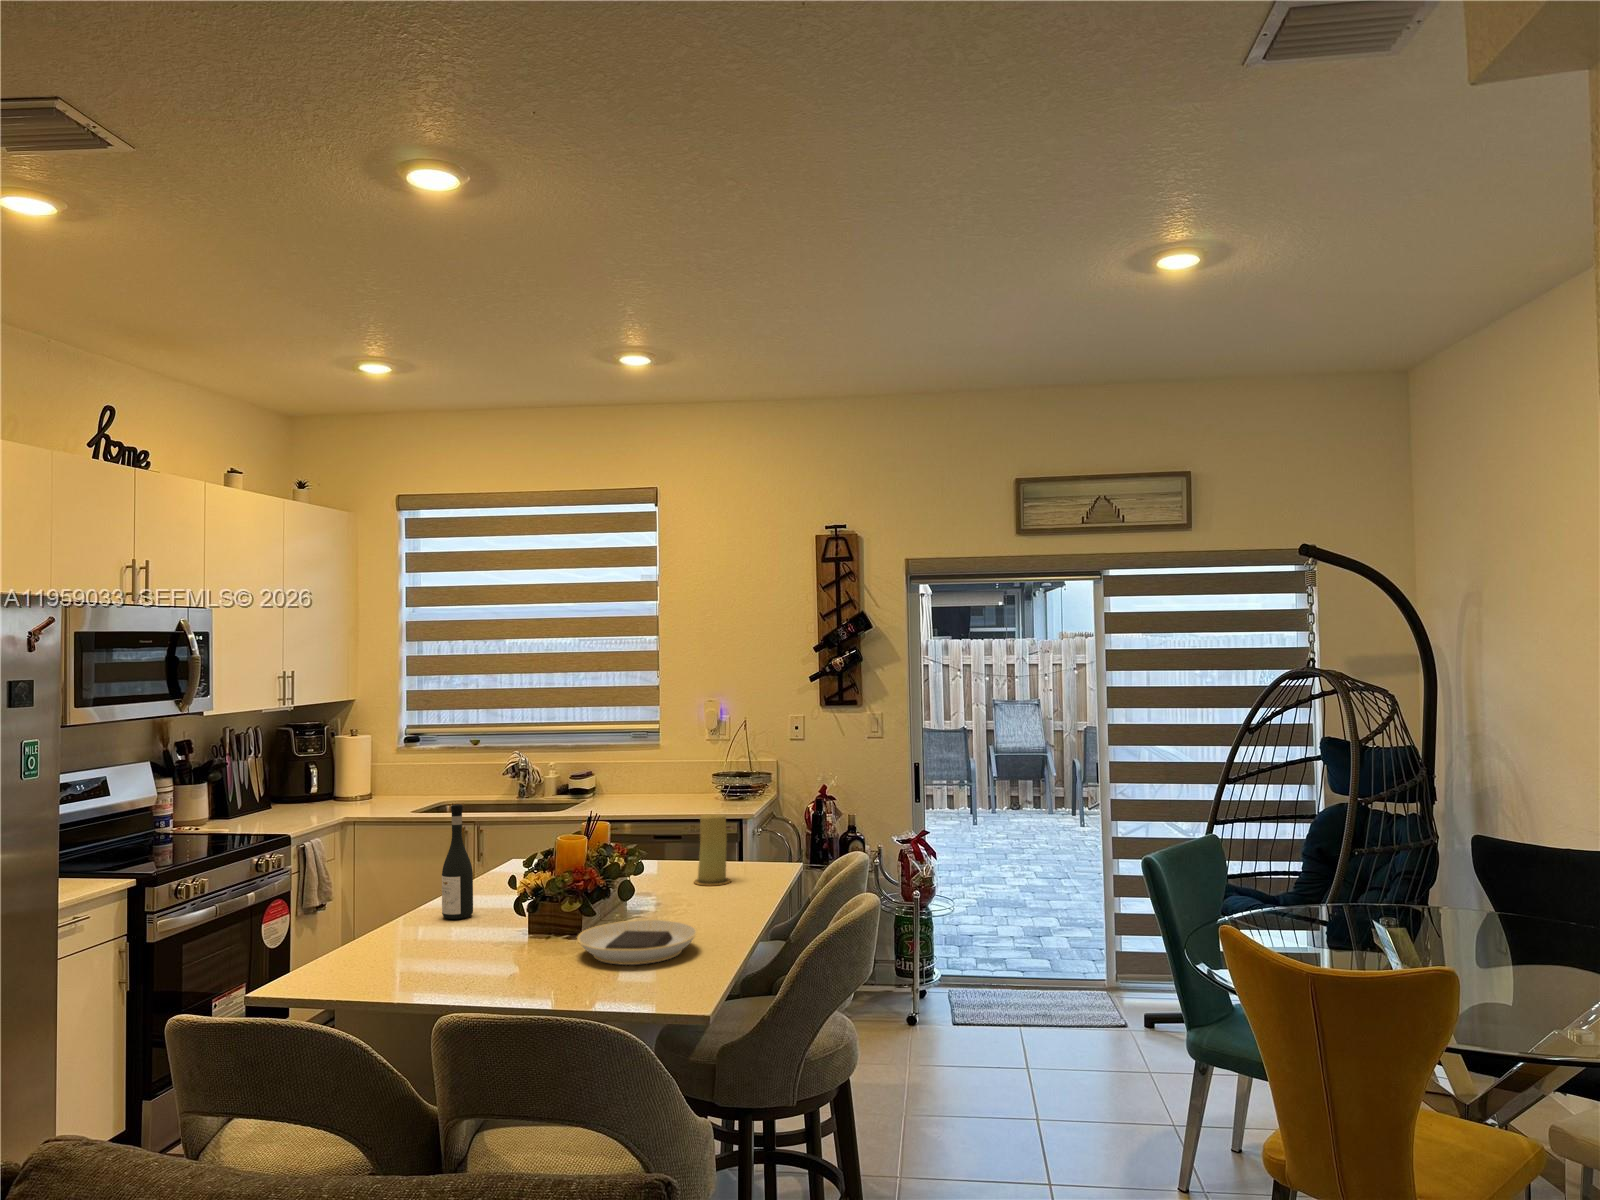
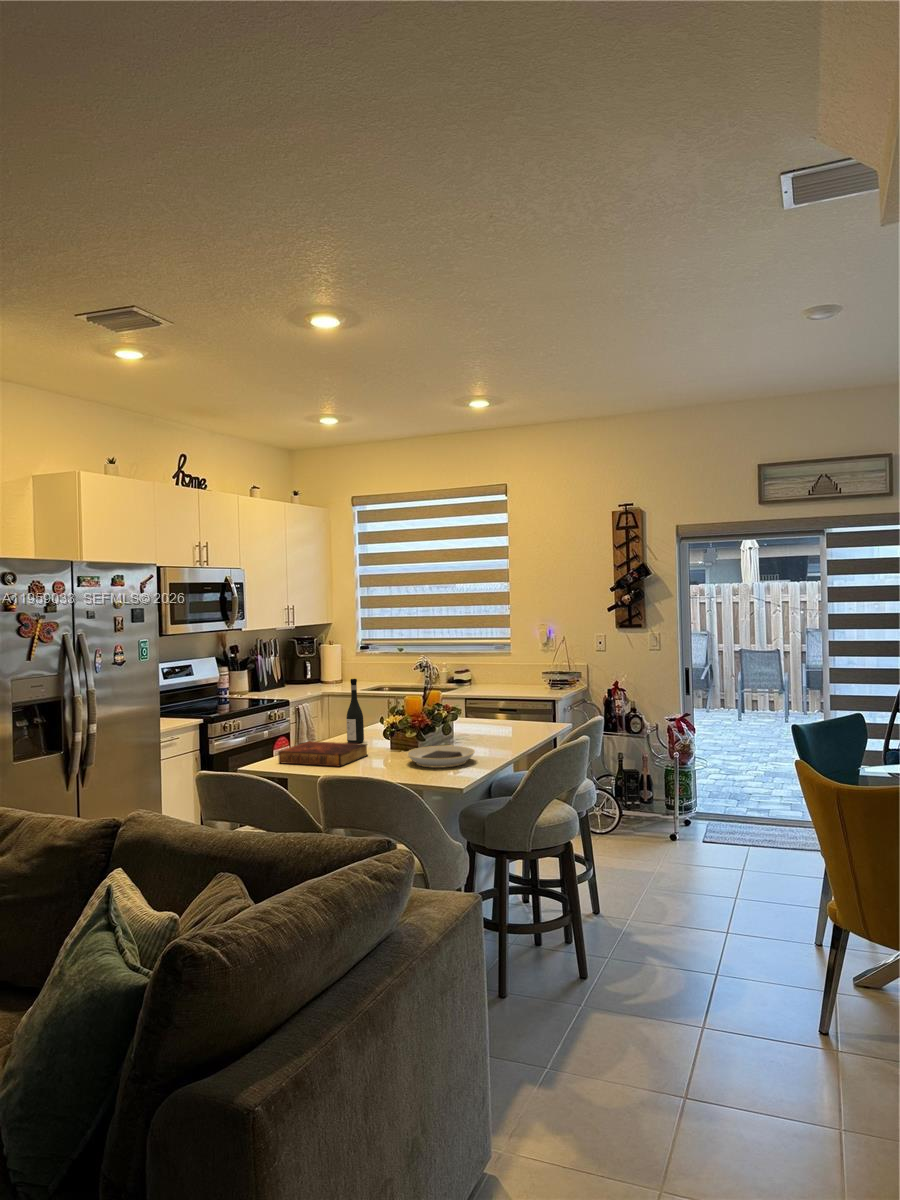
candle: present [694,814,731,886] -> none [498,690,521,733]
book: none [330,923,496,973] -> present [278,741,367,766]

